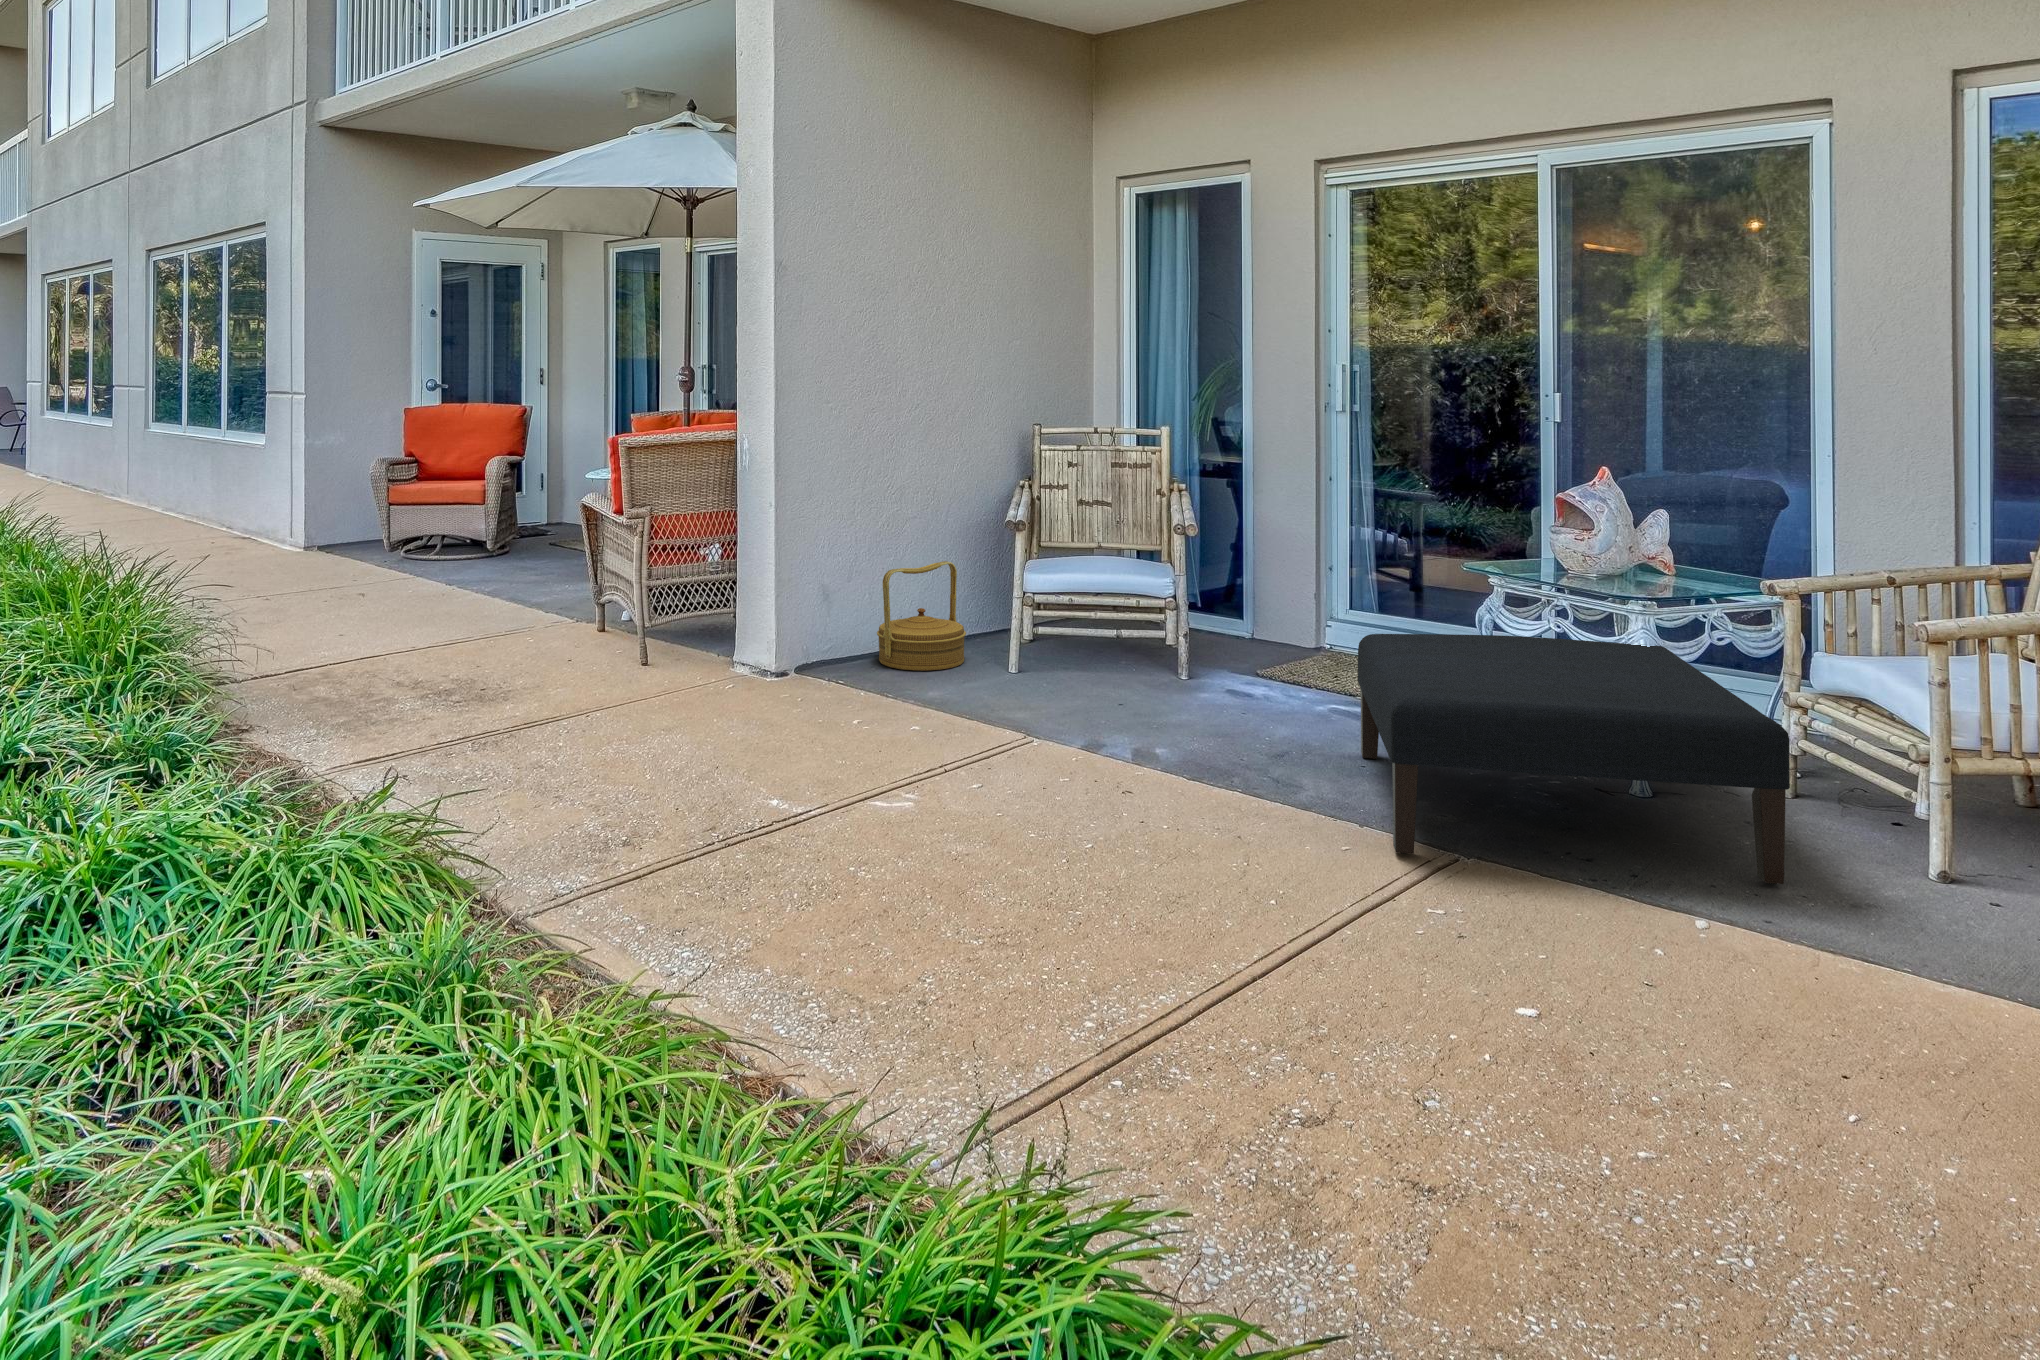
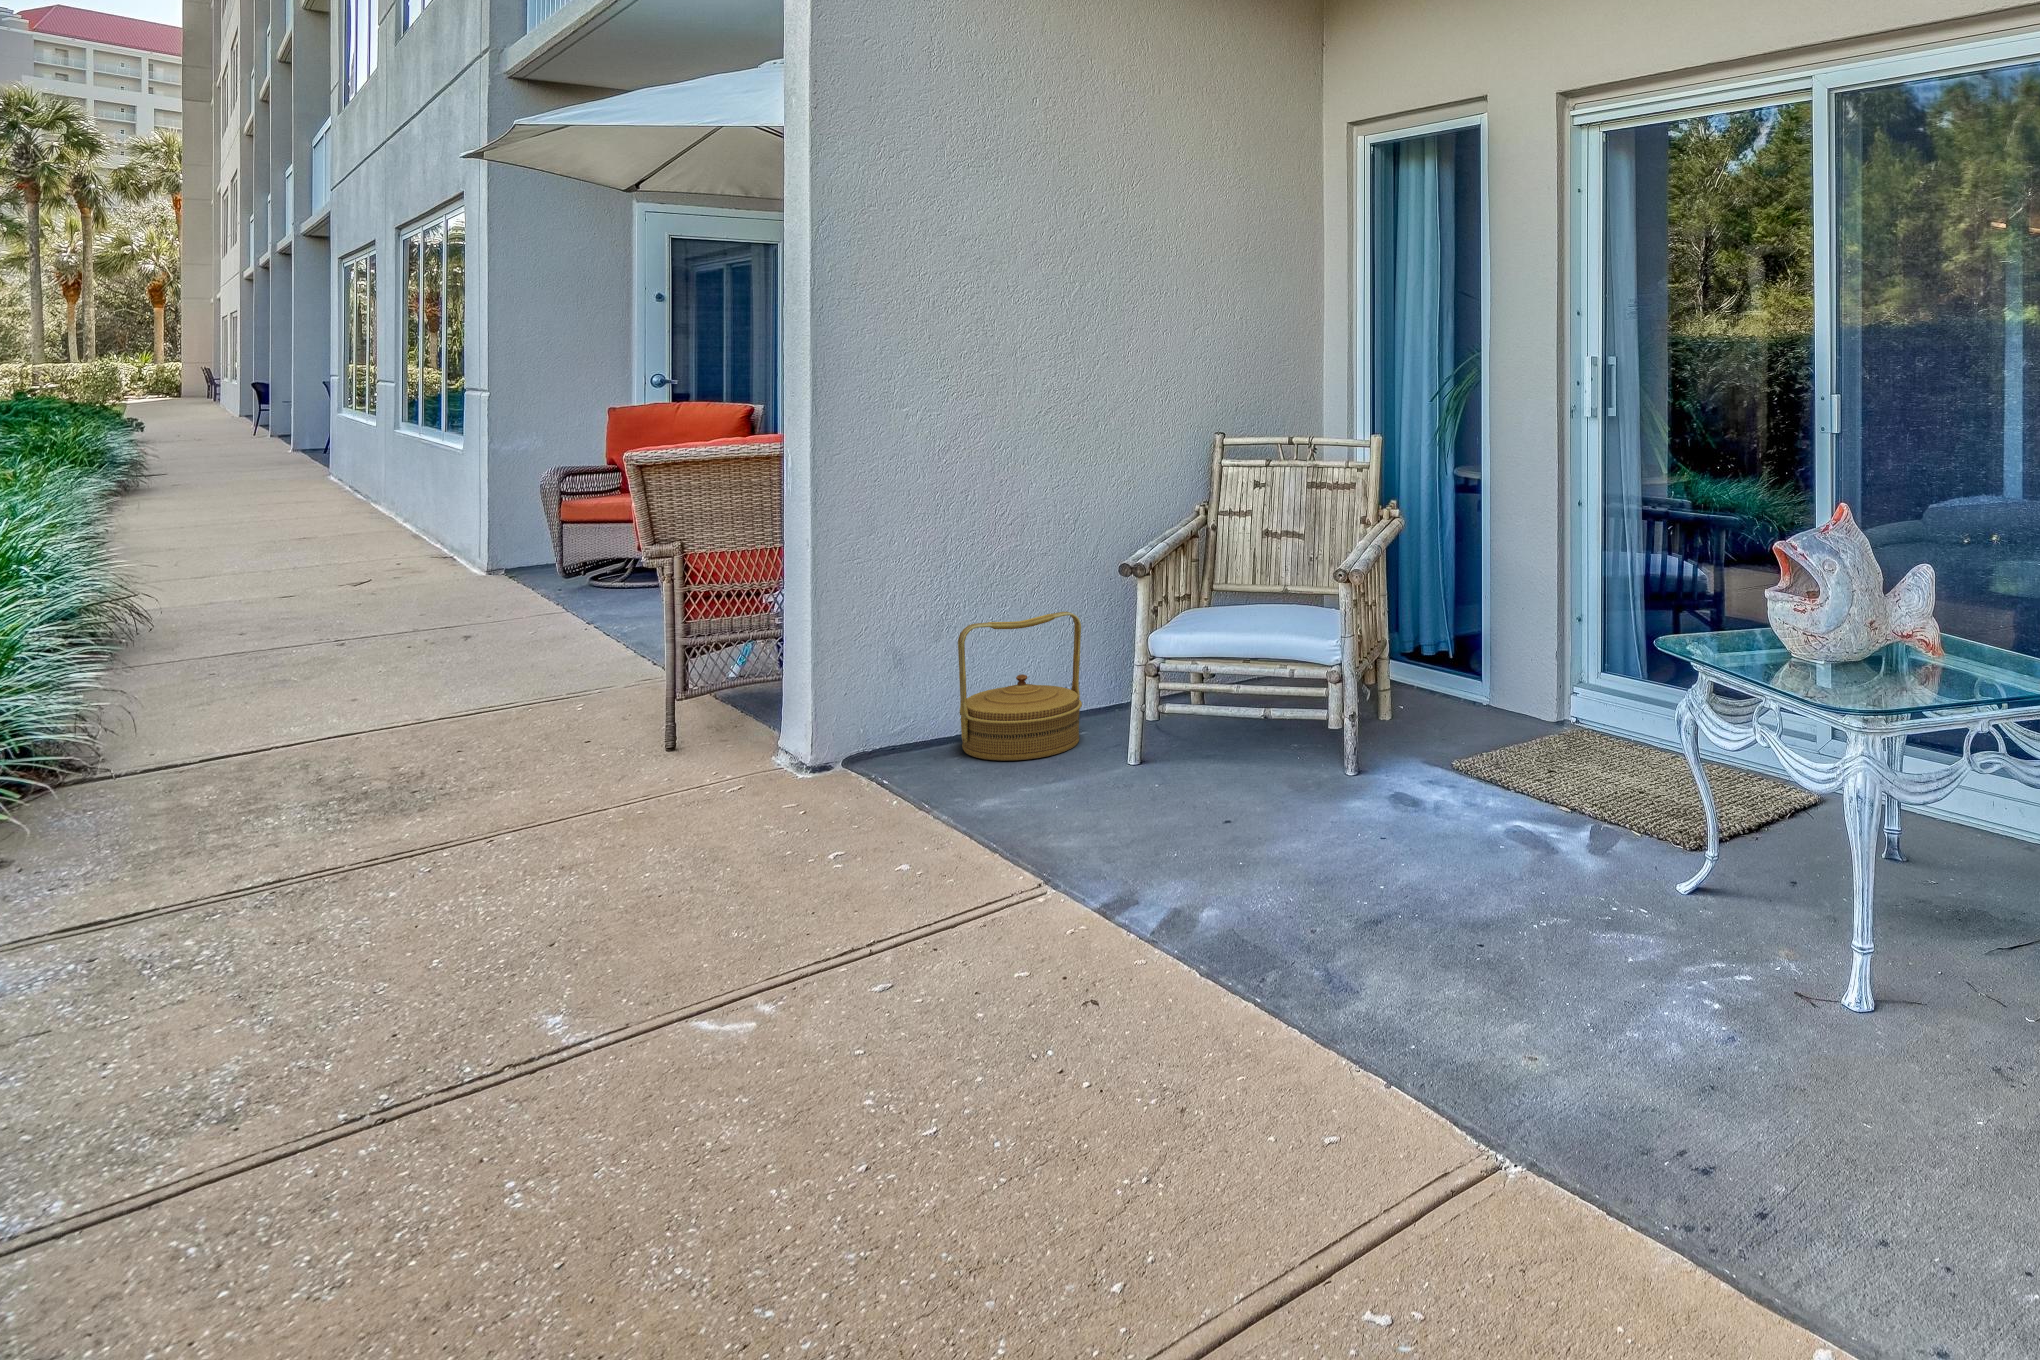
ottoman: present [1358,634,1790,885] -> none [1369,745,1991,1238]

